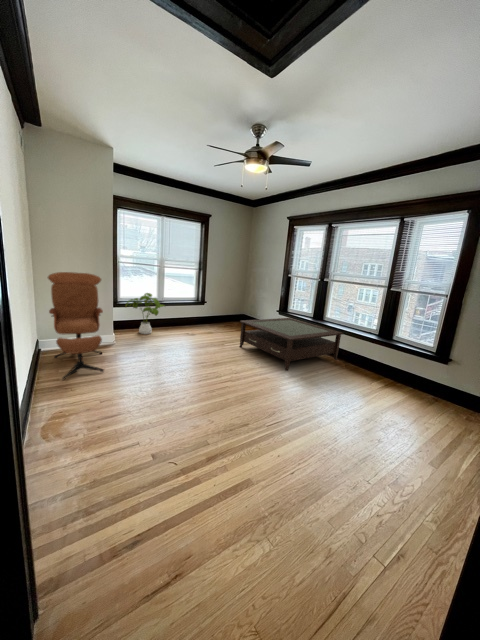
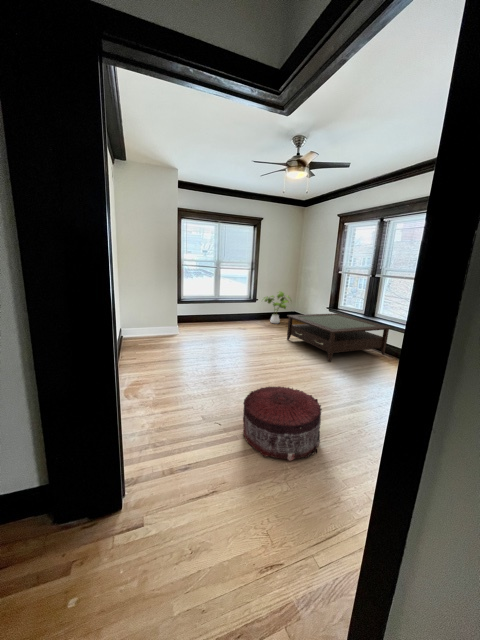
lounge chair: present [48,272,104,379] -> none [129,274,170,359]
house plant: present [126,293,164,334] -> present [264,292,290,323]
pouf: none [206,409,300,506] -> present [243,387,322,461]

